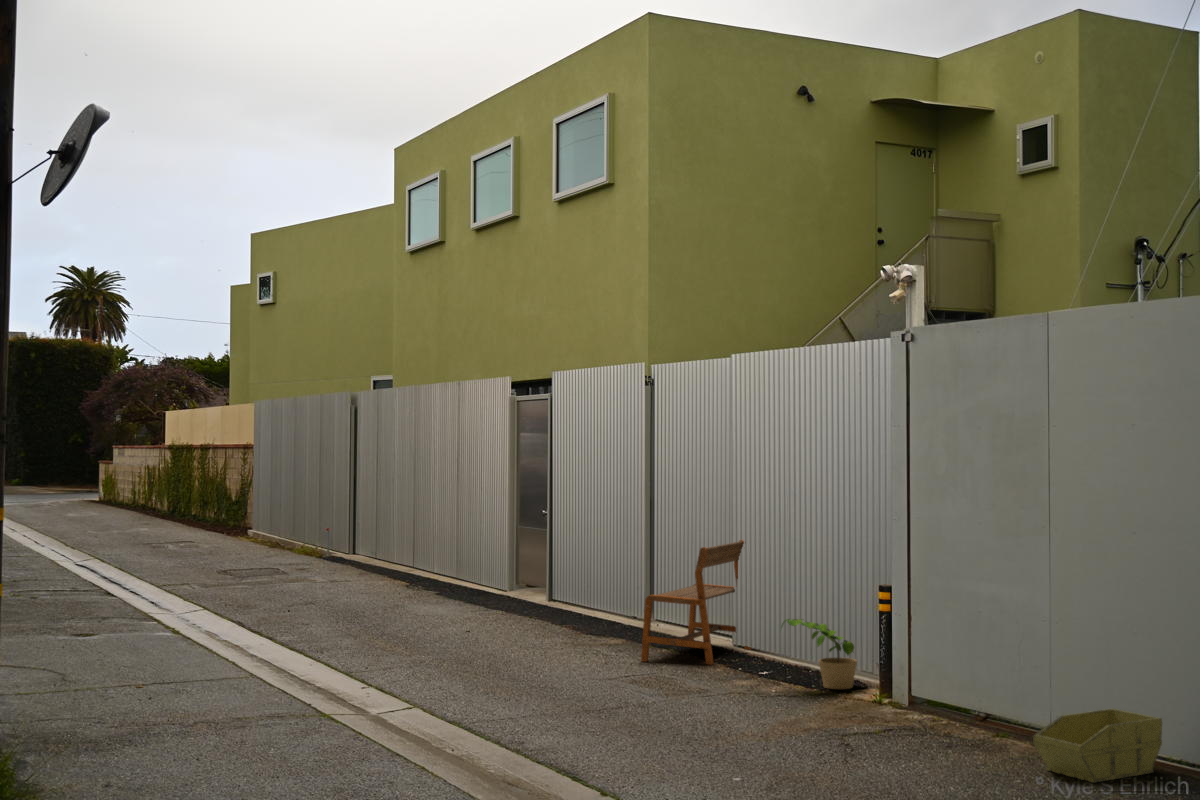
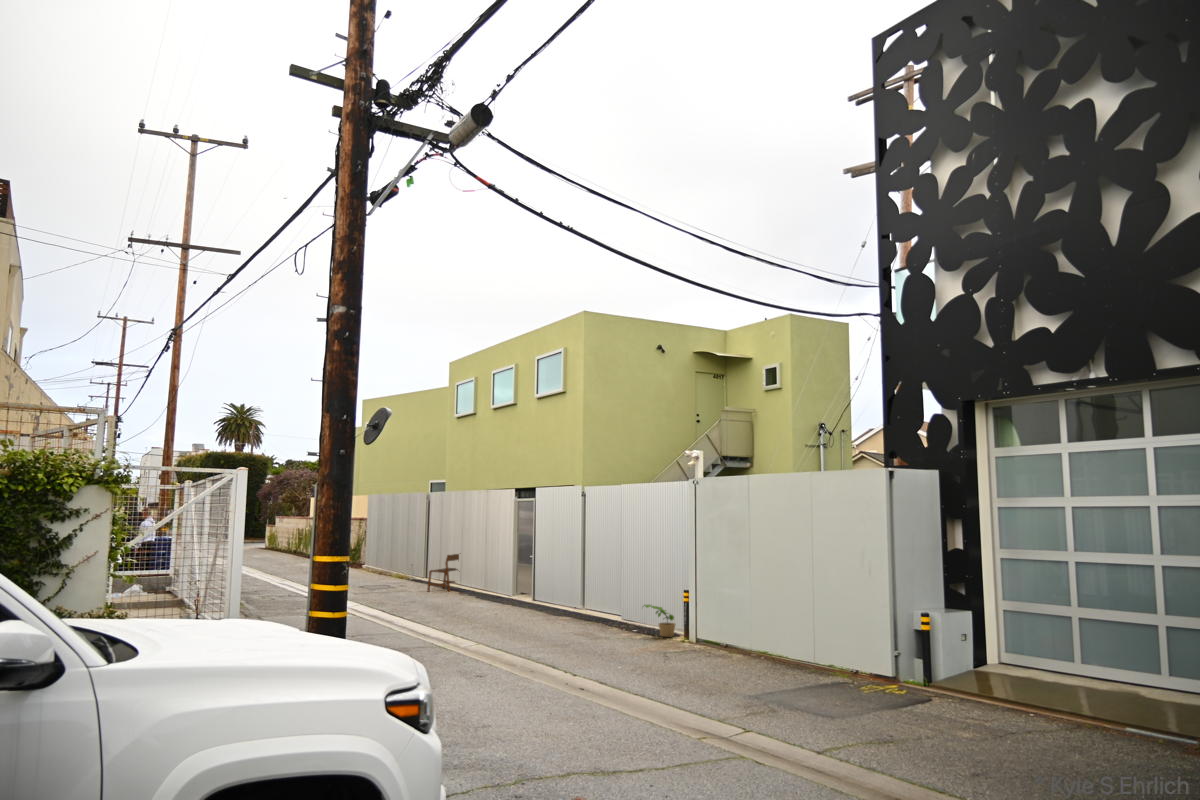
bench: present [641,540,751,665] -> present [427,554,460,591]
storage bin: present [1033,709,1162,783] -> none [741,639,793,668]

